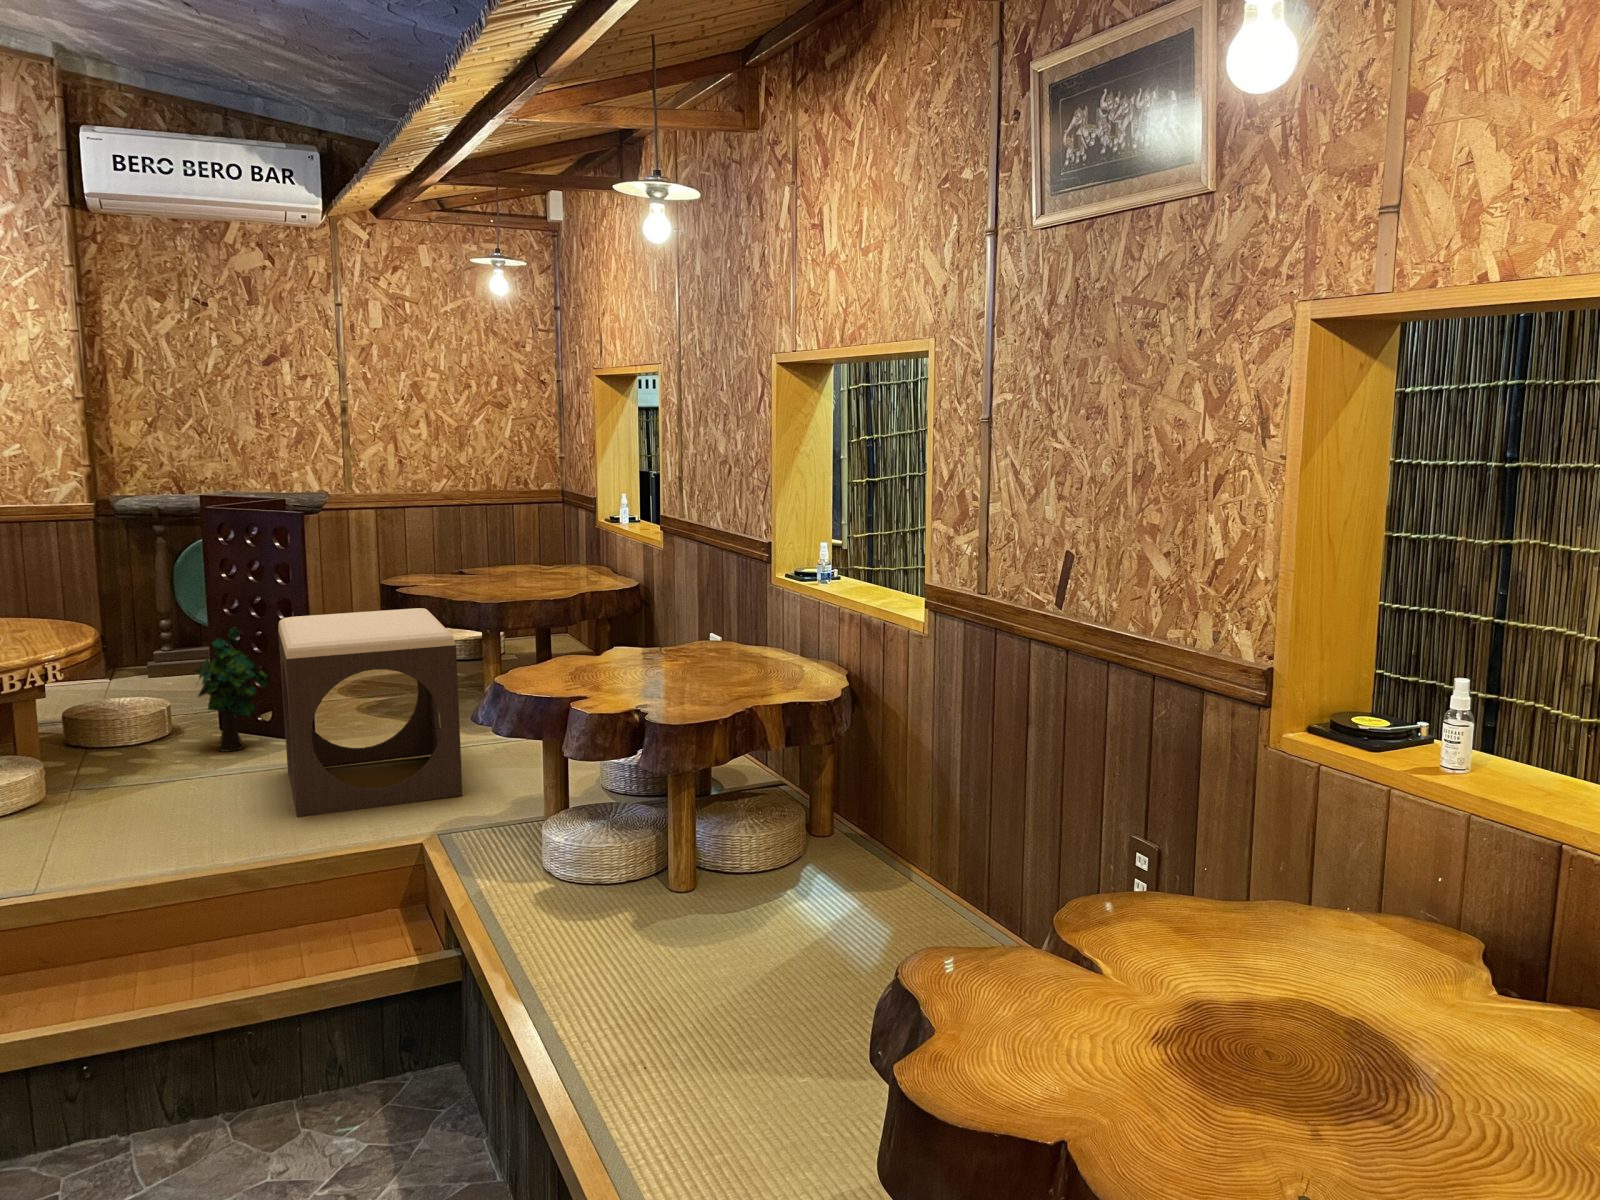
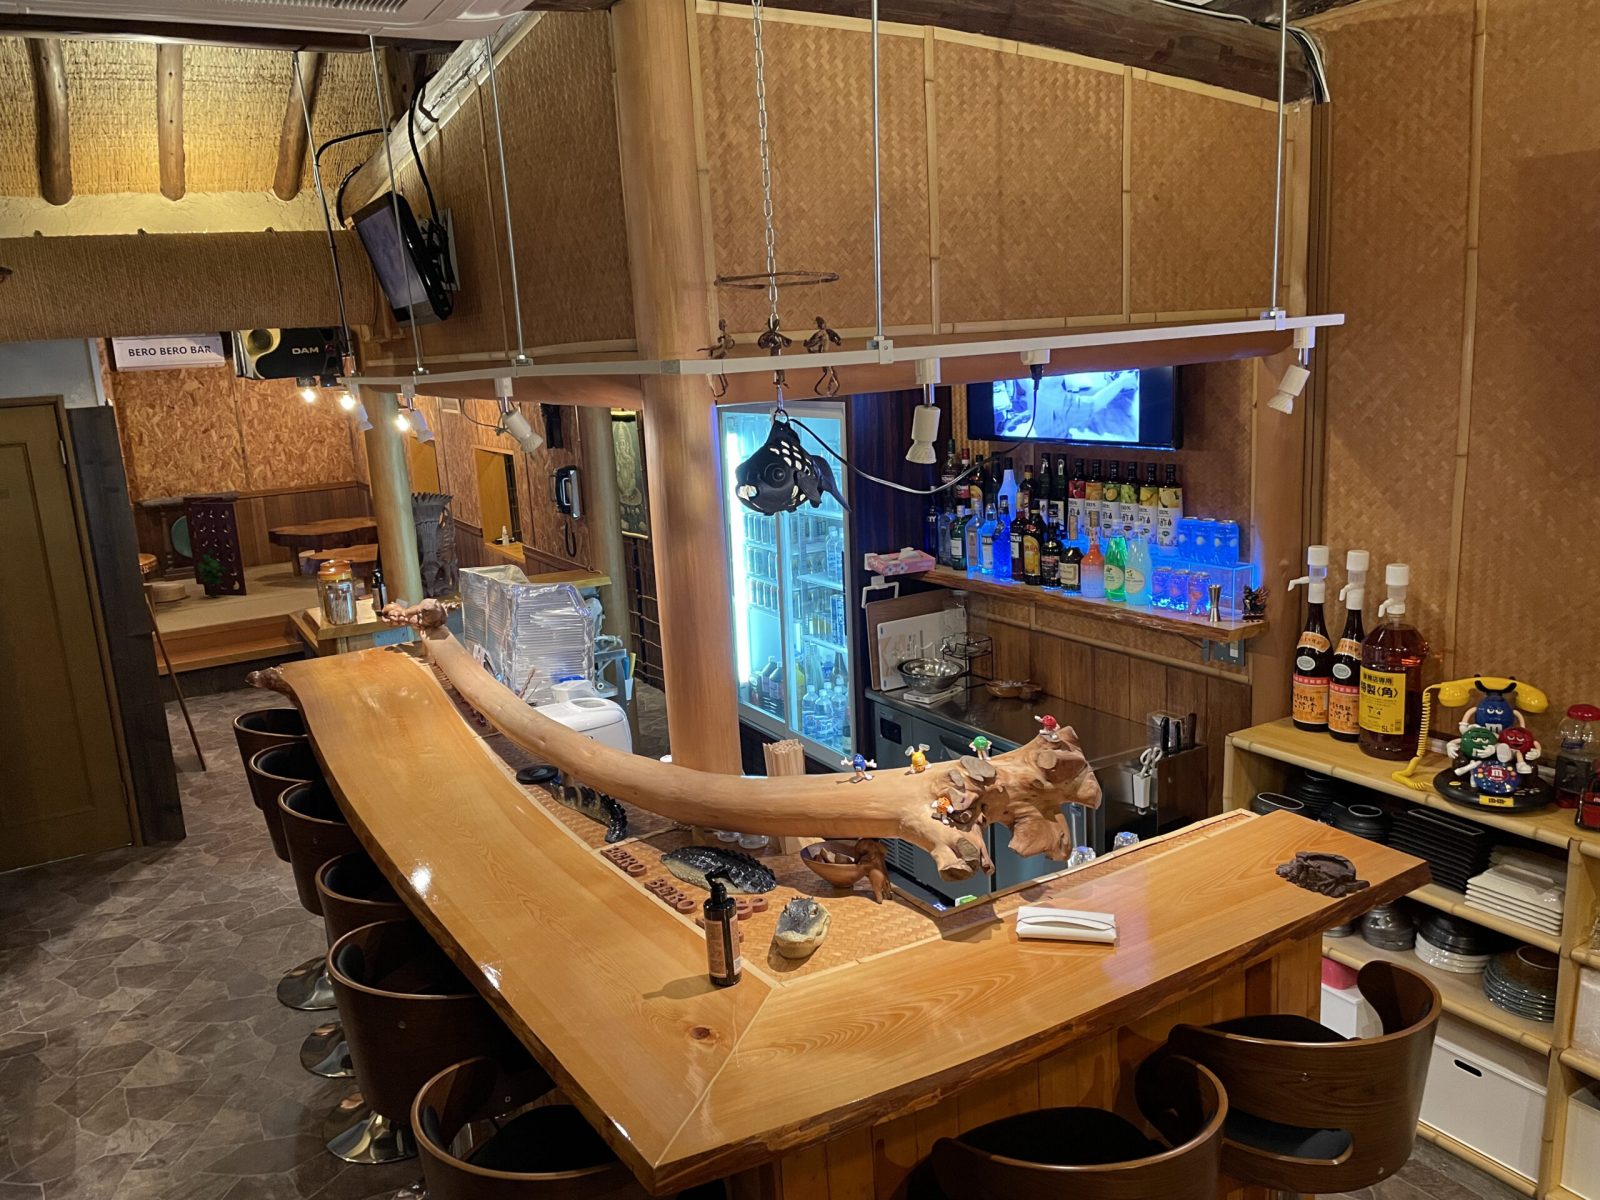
footstool: present [278,608,462,817] -> none [229,537,304,611]

